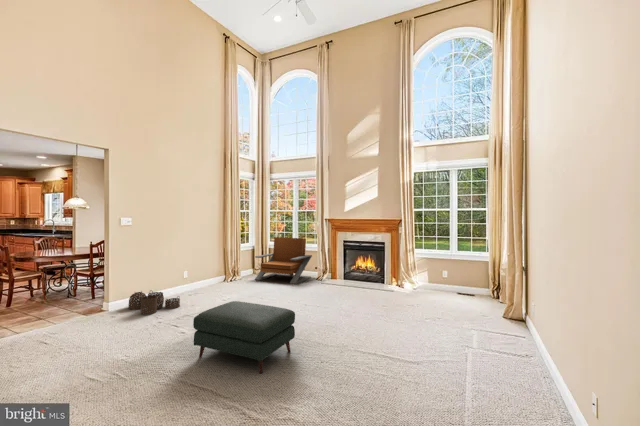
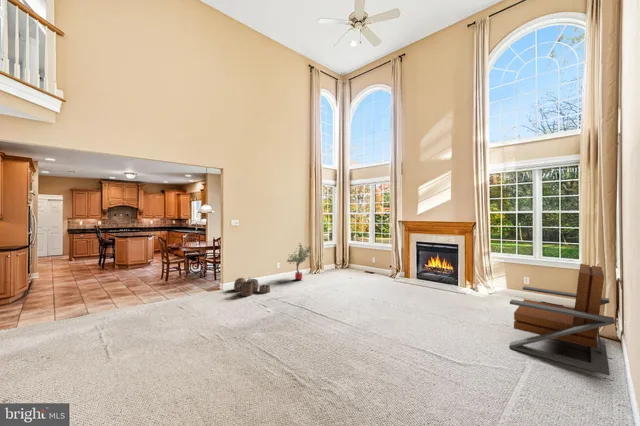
lounge chair: present [255,237,312,284] -> present [509,264,615,375]
potted tree: none [197,245,227,290] -> present [287,243,311,280]
ottoman: present [193,301,295,374] -> none [267,292,350,357]

